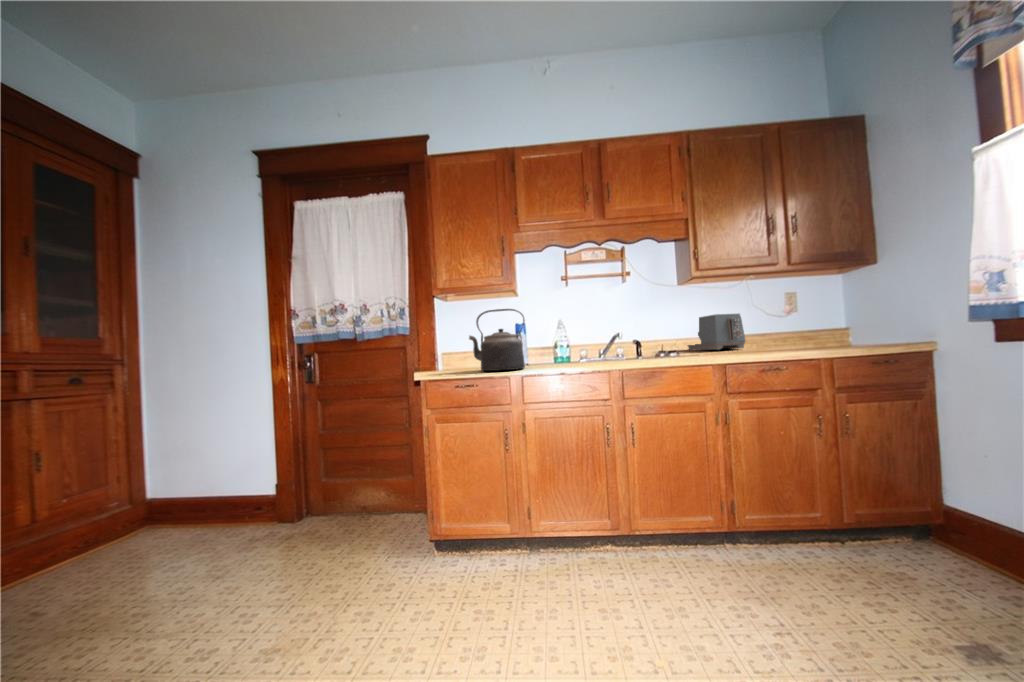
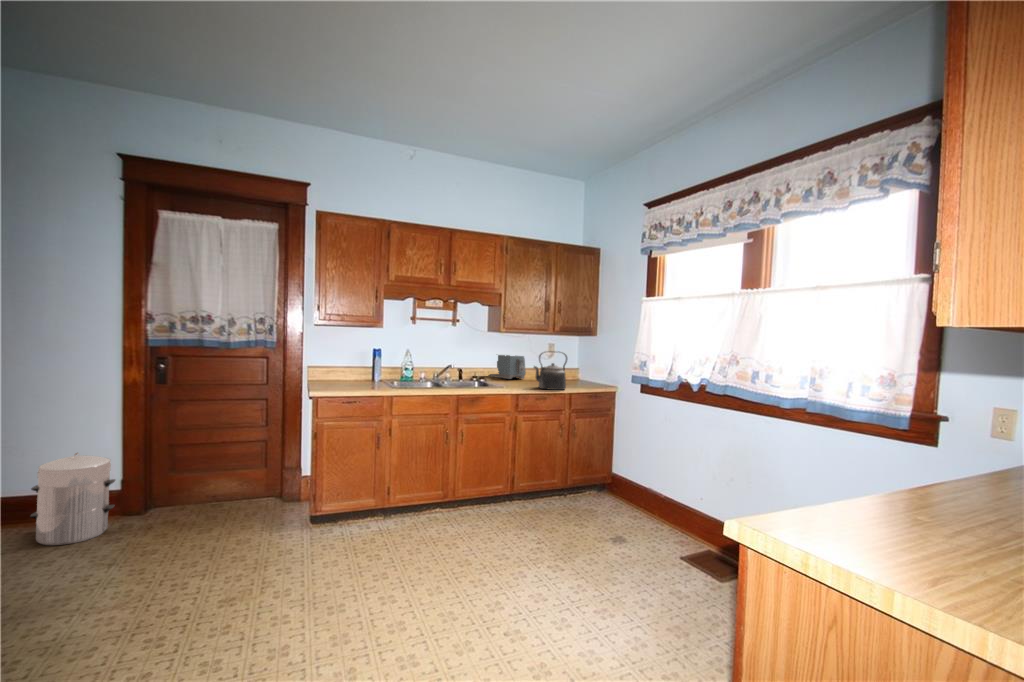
kettle: present [469,309,525,371] -> present [534,351,567,390]
waste bin: none [196,451,266,546] -> present [30,453,115,545]

